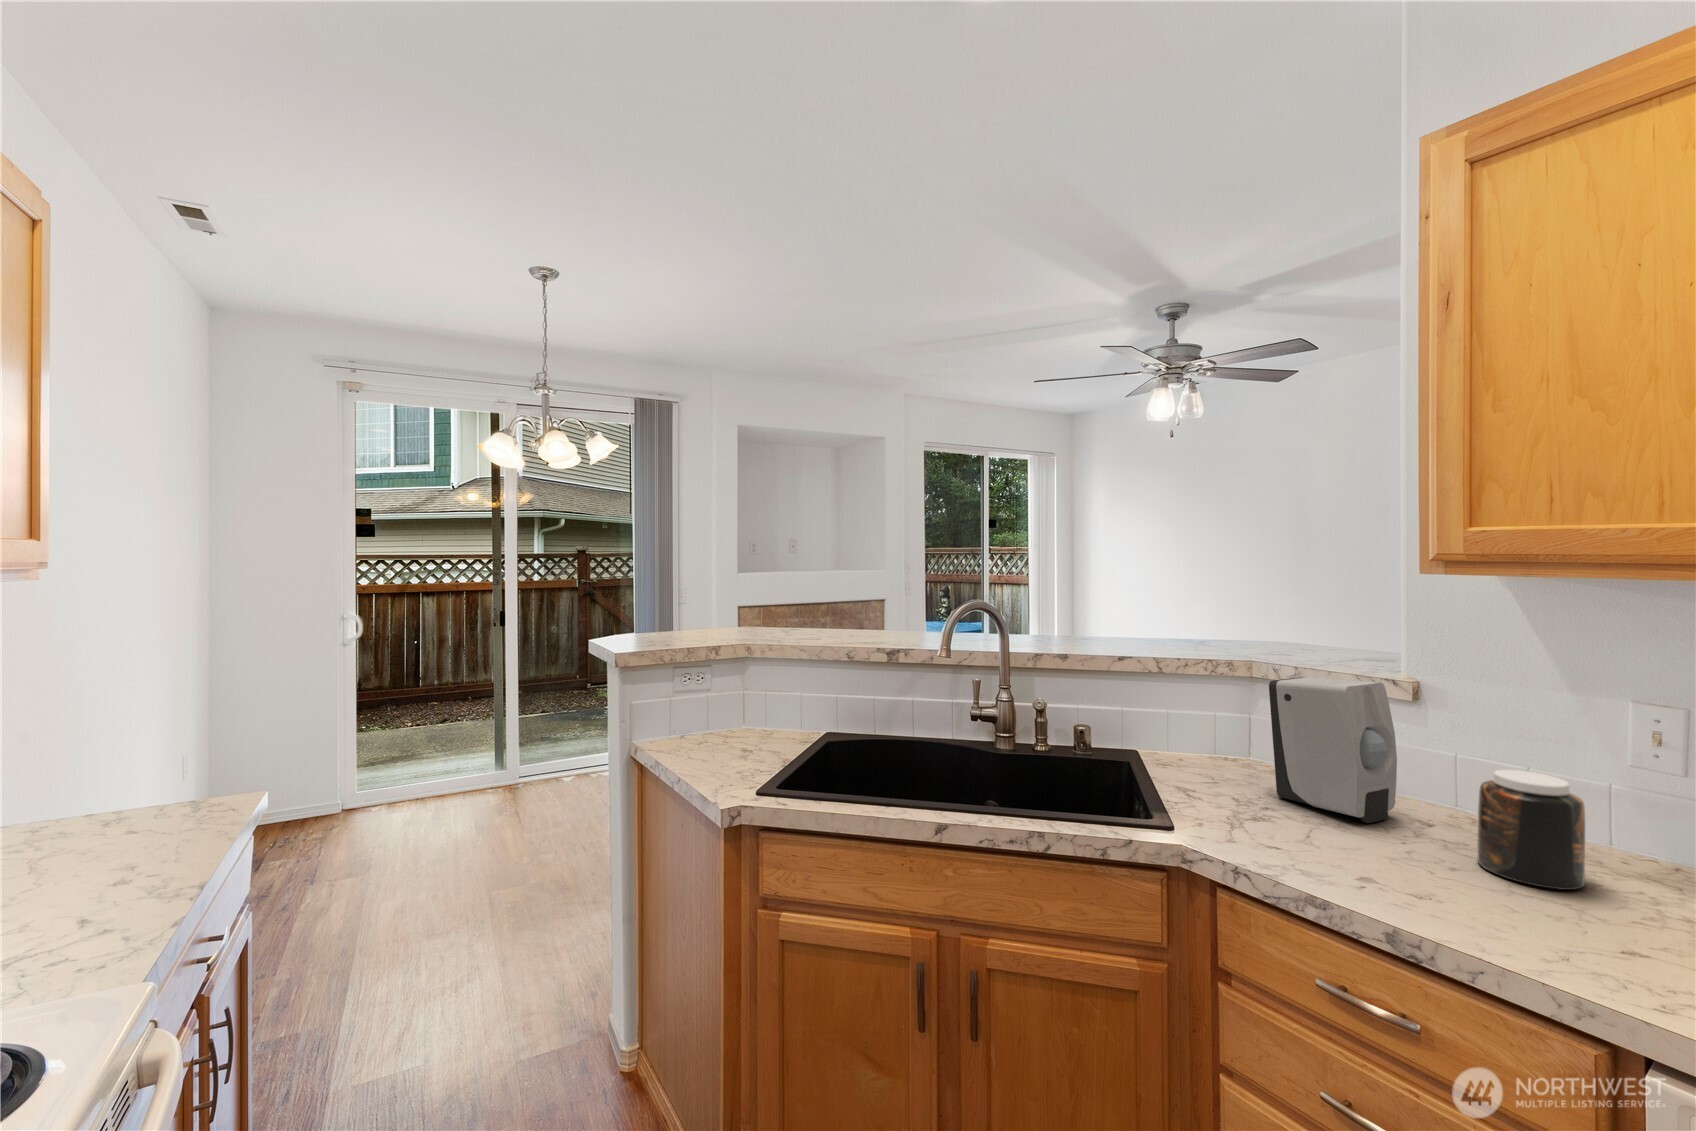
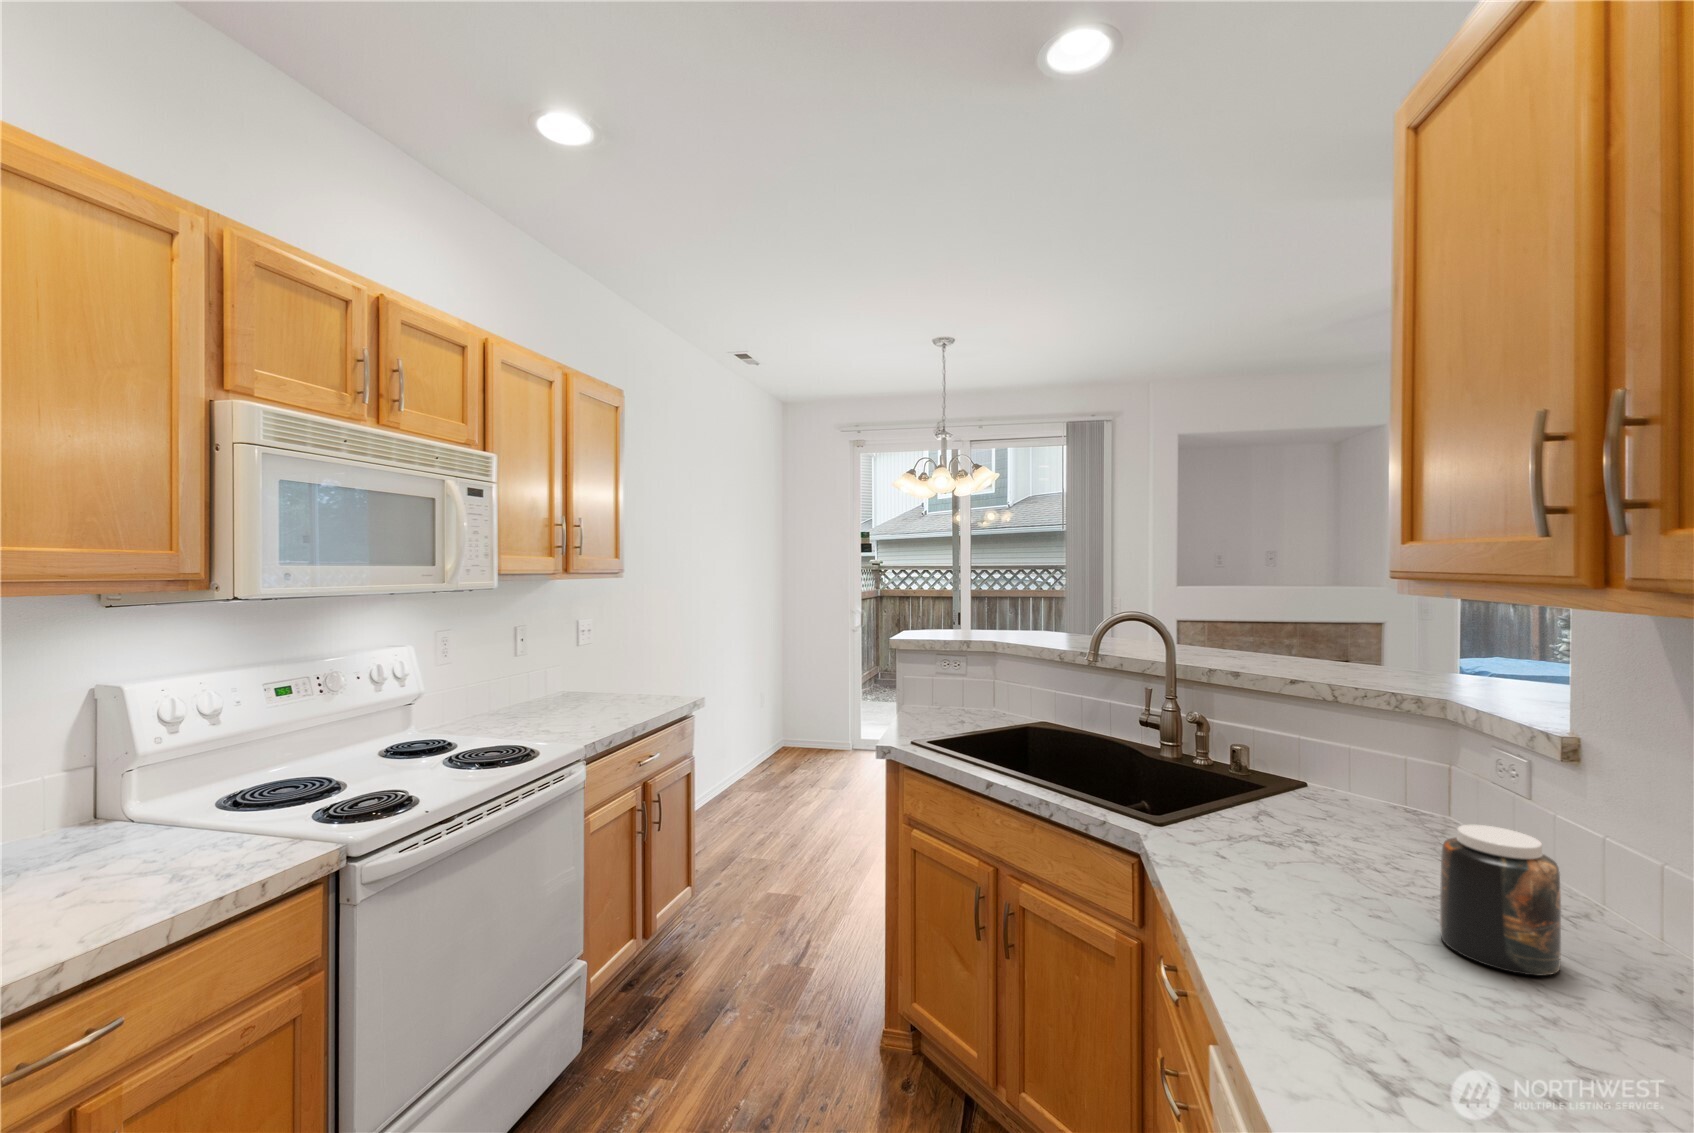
soap dispenser: present [1269,677,1397,823] -> none [1361,710,1479,884]

